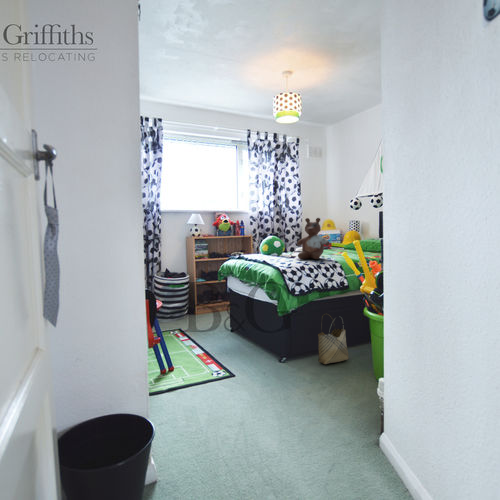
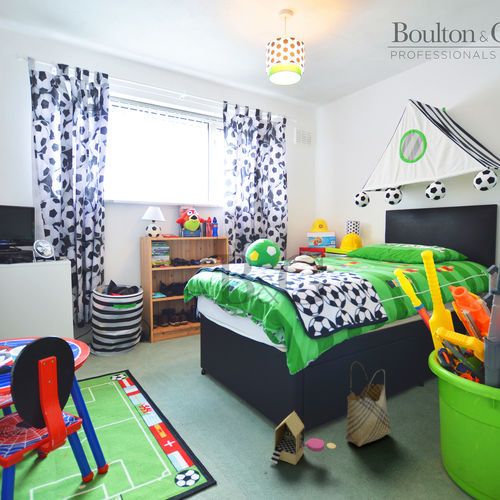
stuffed bear: present [297,218,330,259] -> none [302,214,352,276]
toy house: none [268,341,307,372] -> present [270,411,336,465]

